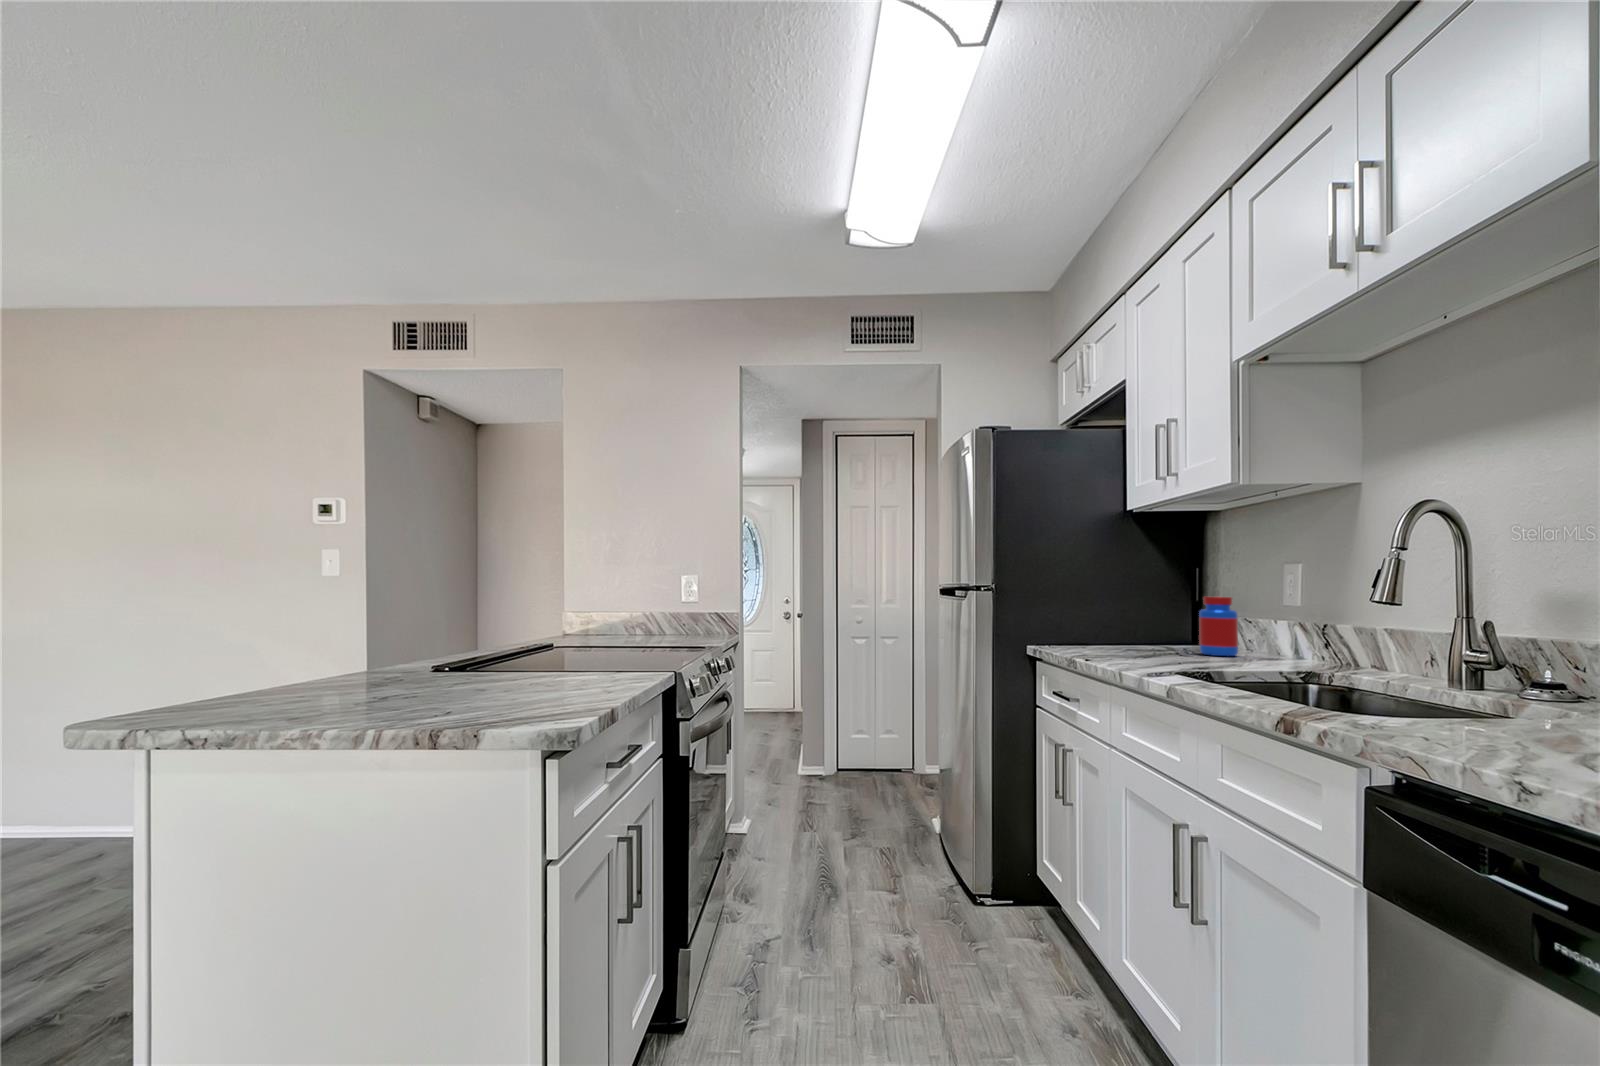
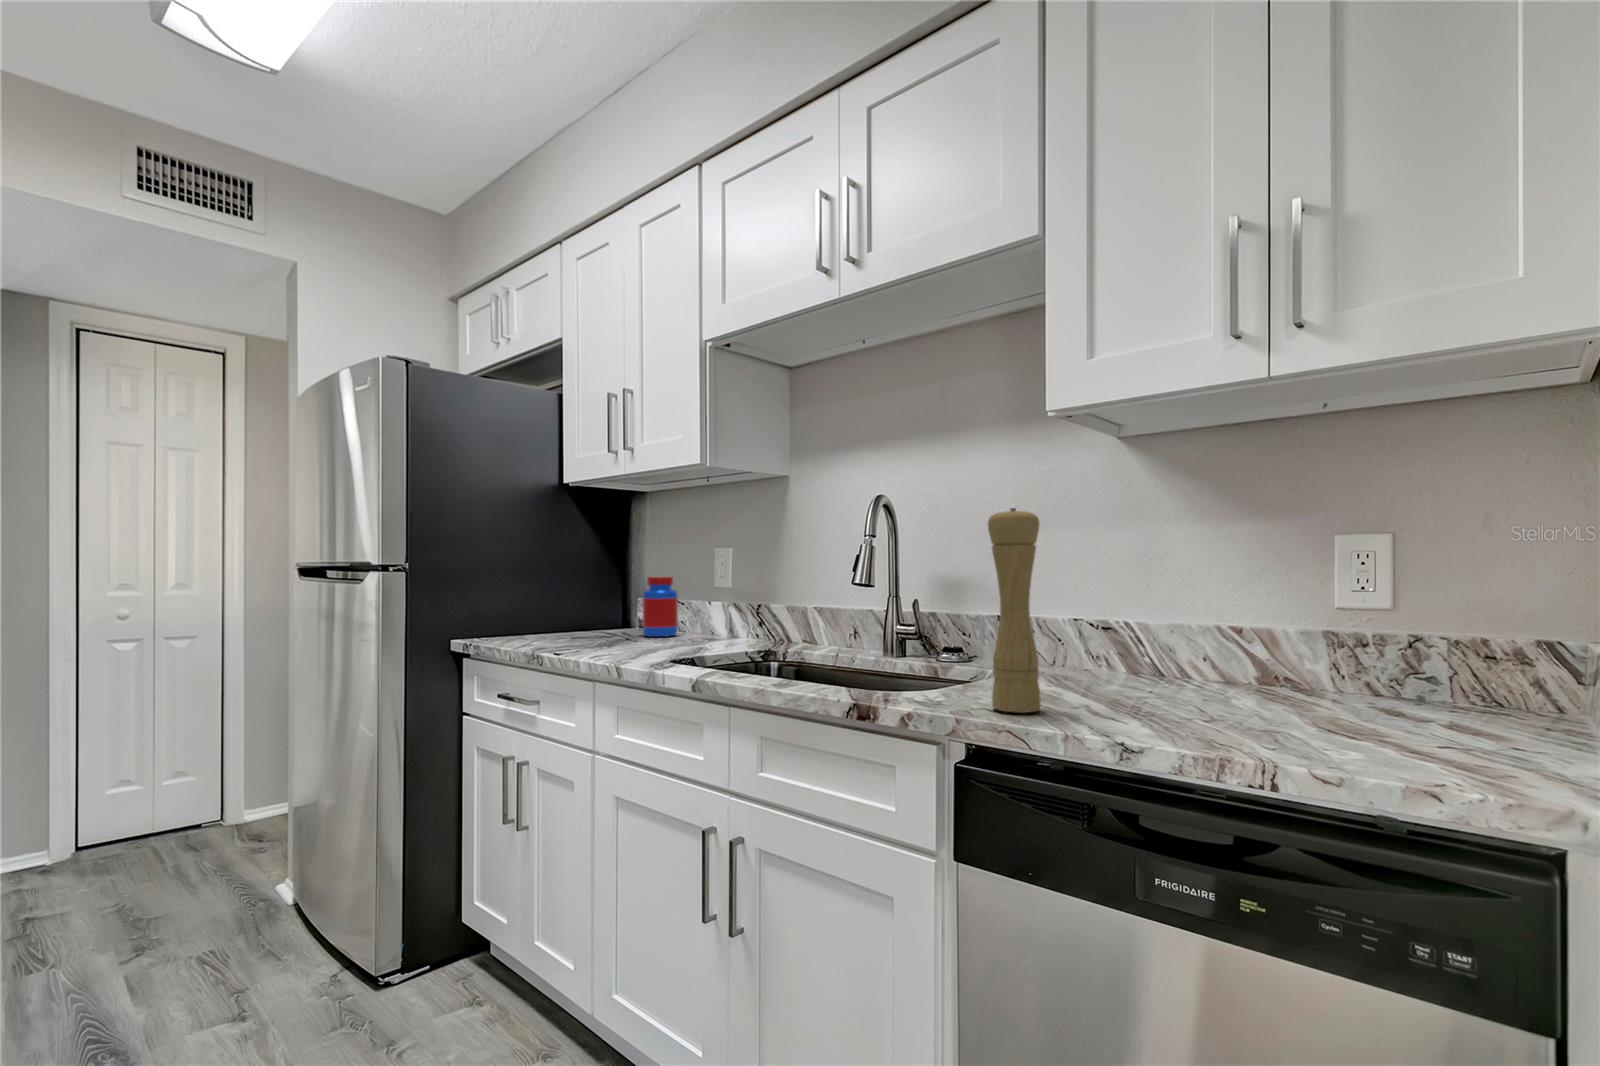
pepper mill: none [1416,519,1495,747] -> present [988,508,1041,713]

